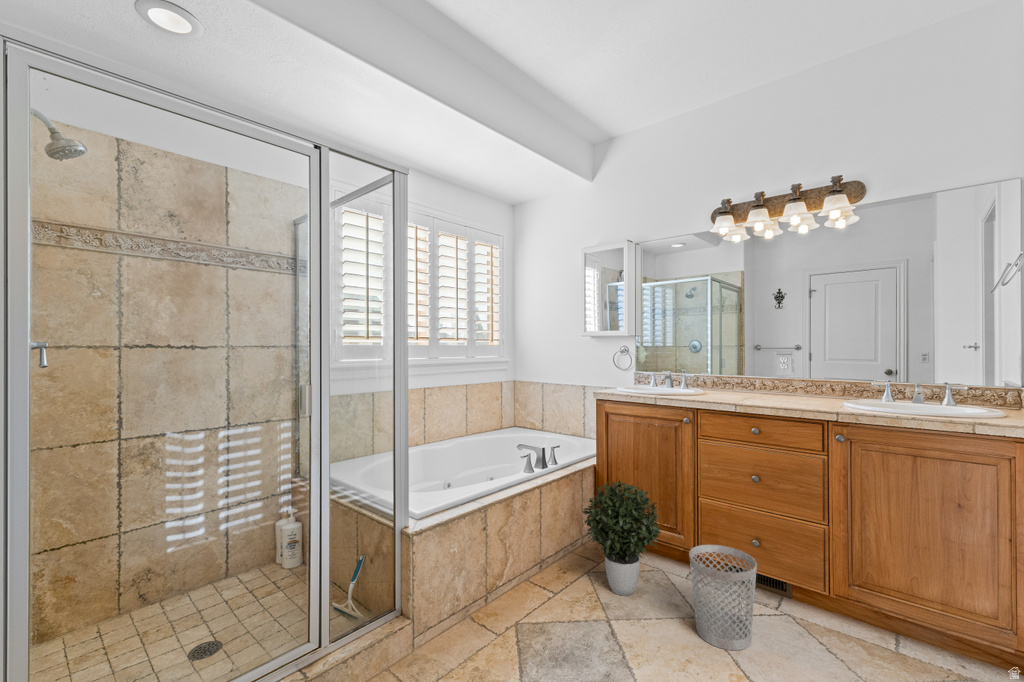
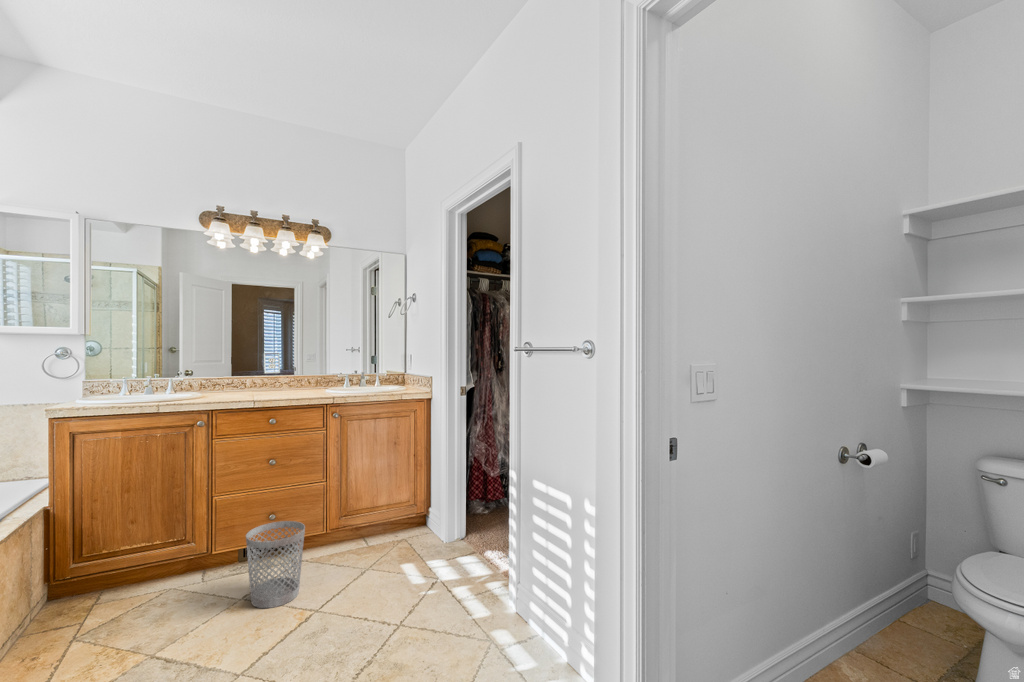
potted plant: present [582,481,661,596] -> none [92,501,203,632]

